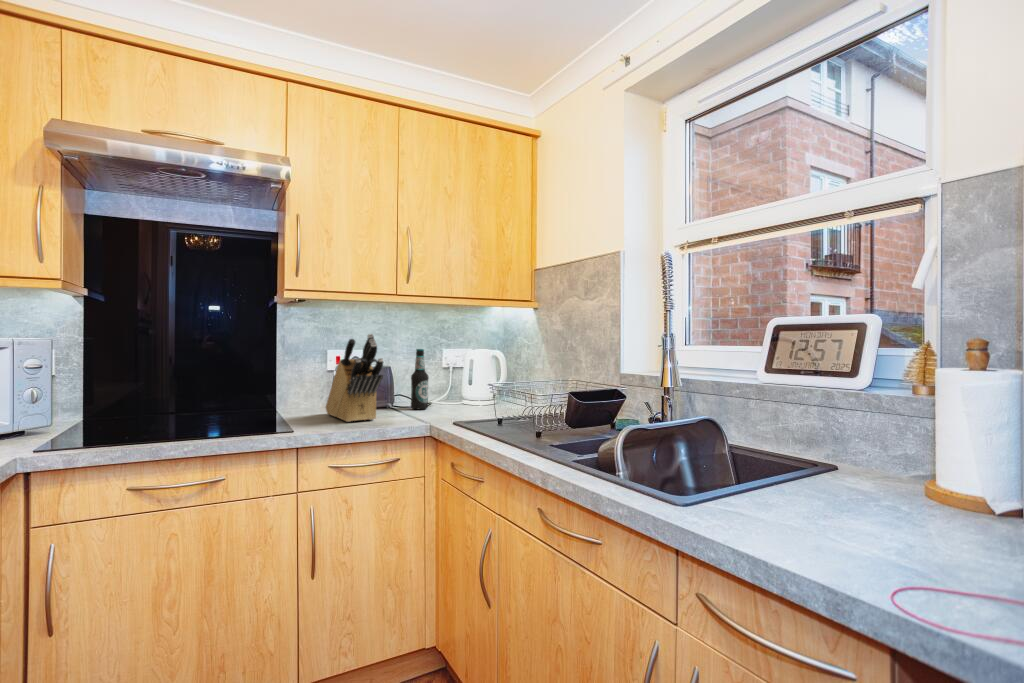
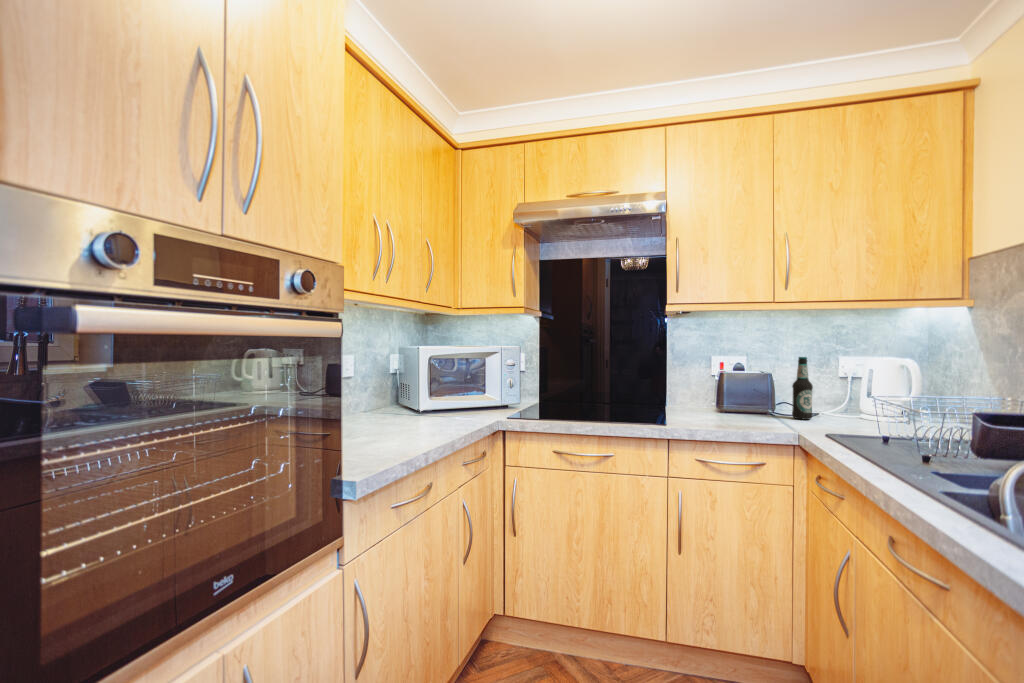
knife block: present [326,334,383,422] -> none [704,342,750,424]

